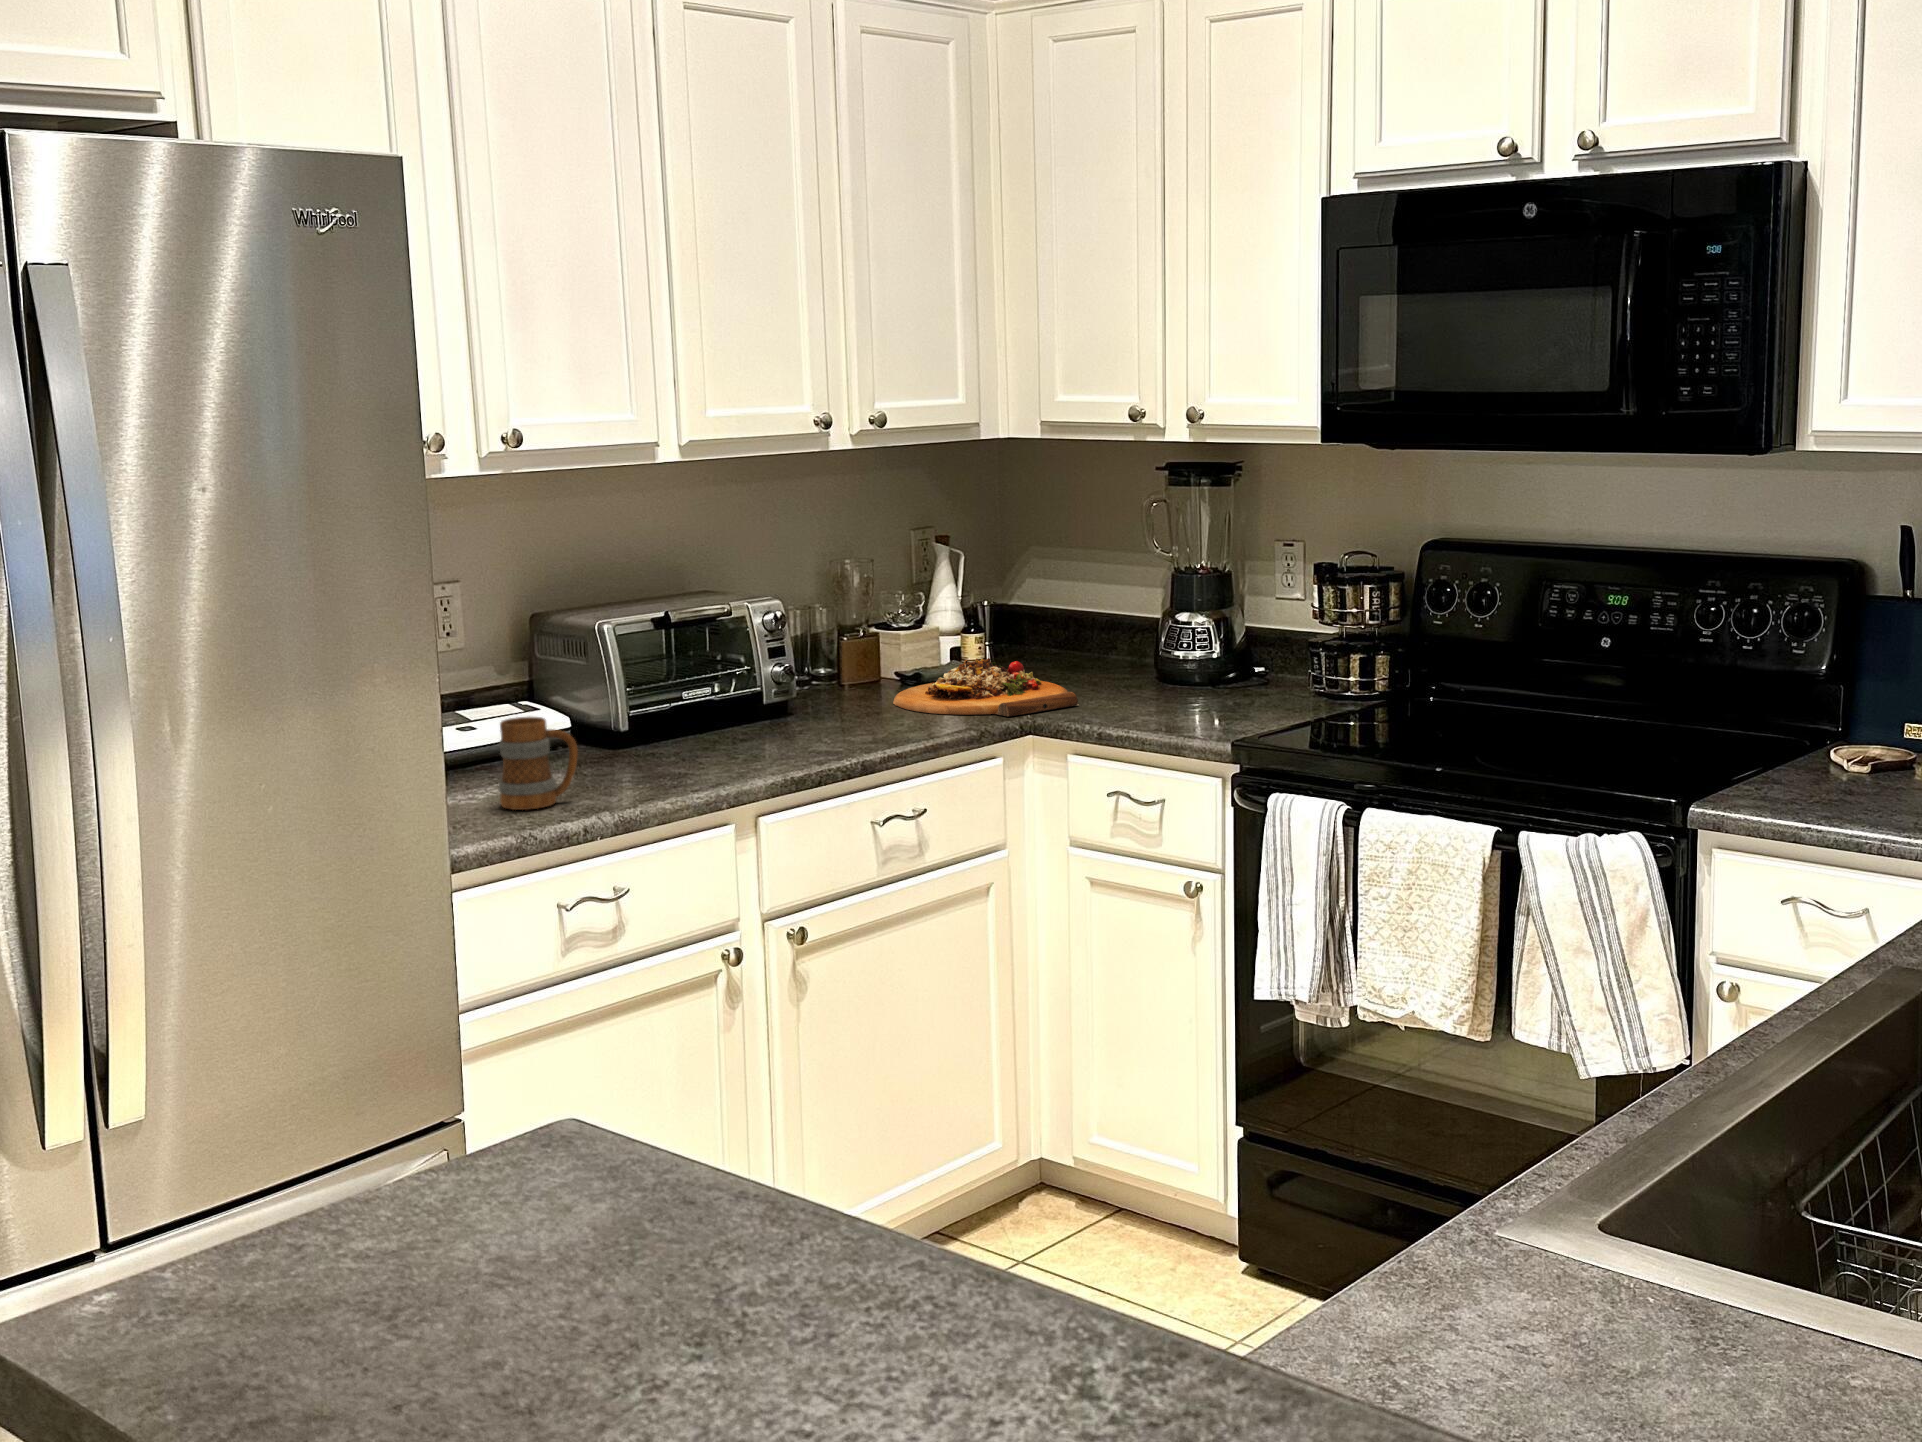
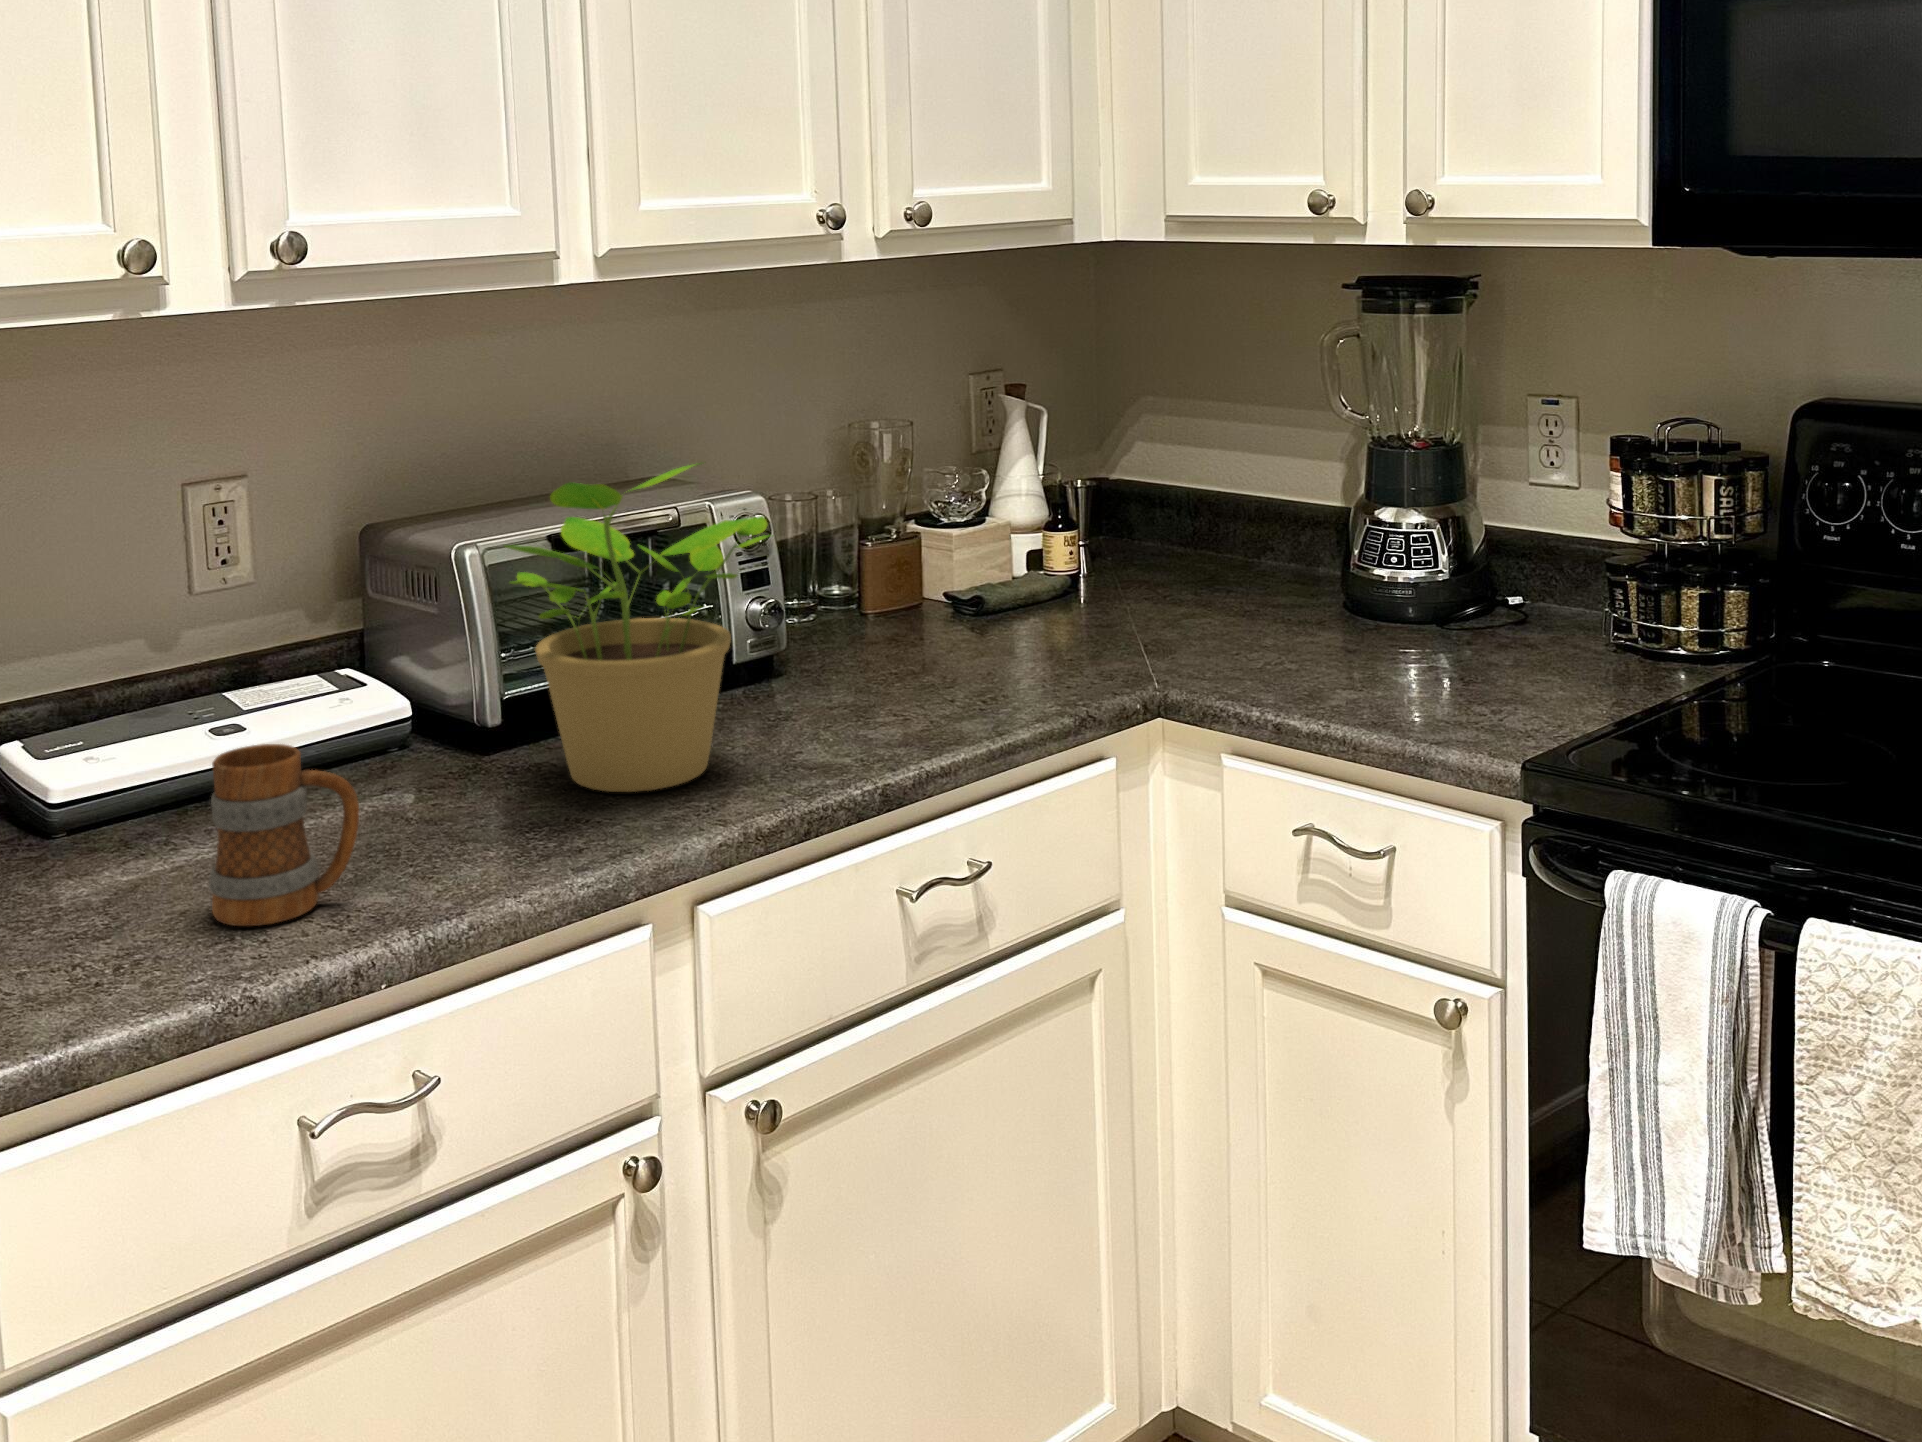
potted plant: none [639,568,795,761] -> present [505,463,773,792]
cutting board: present [893,658,1079,716] -> none [943,583,1241,690]

